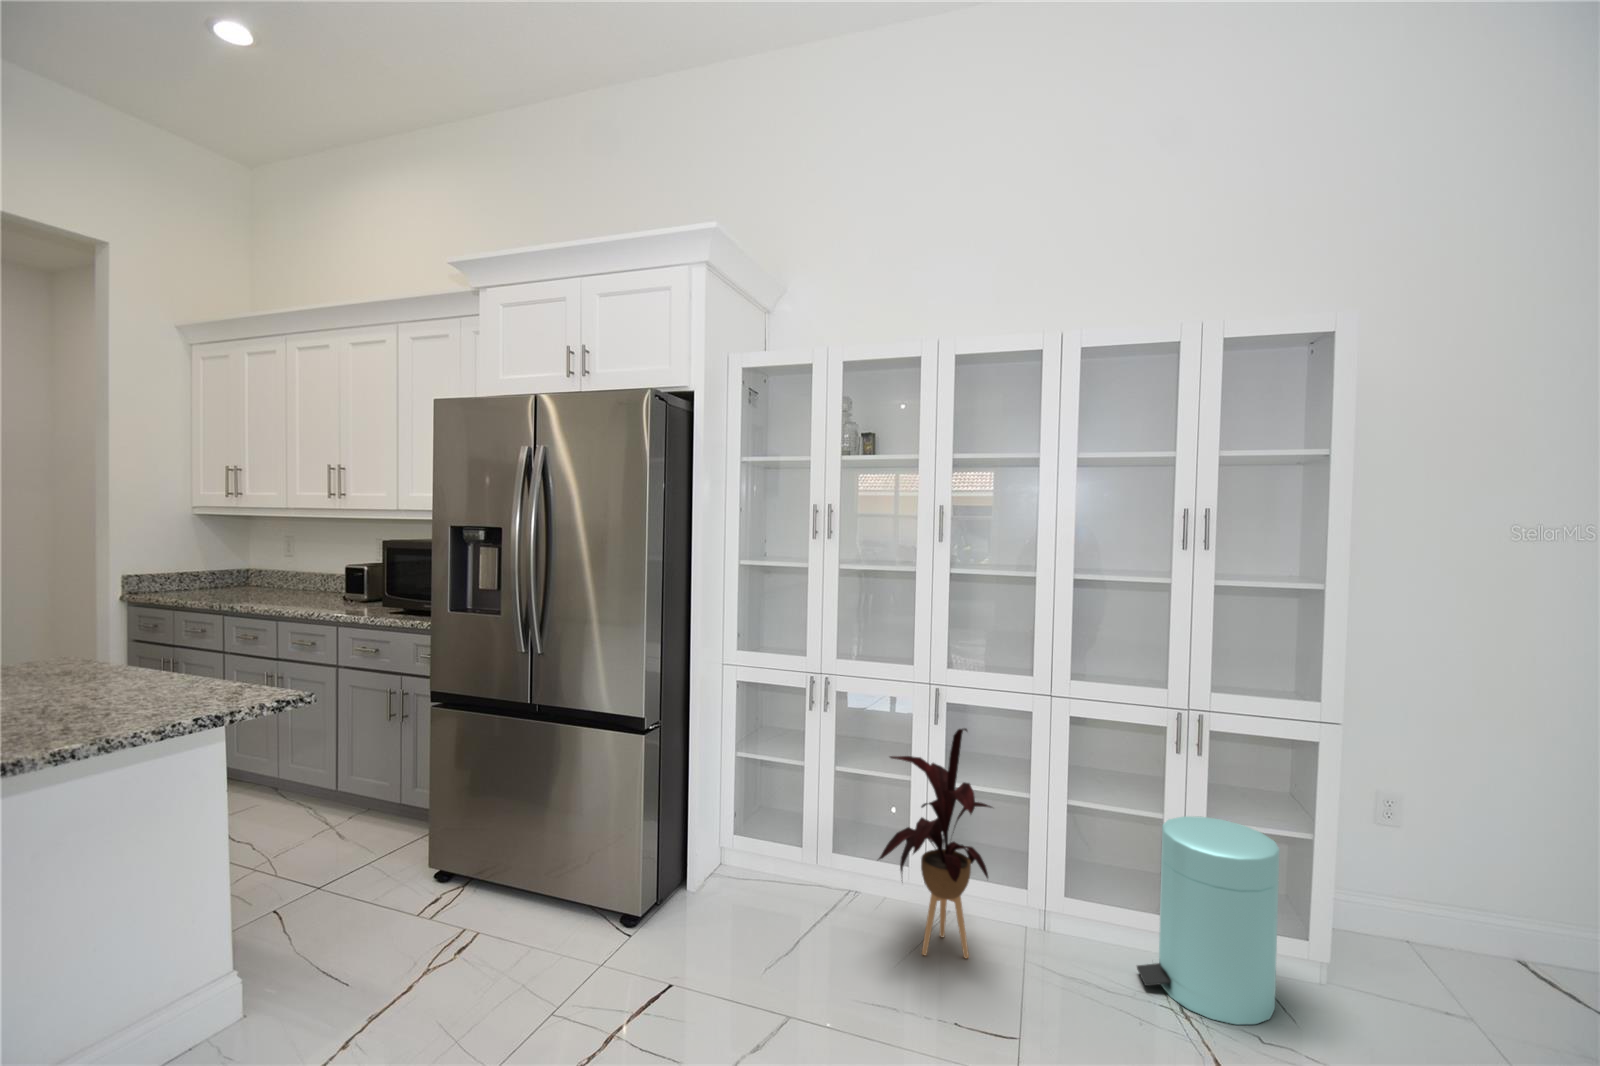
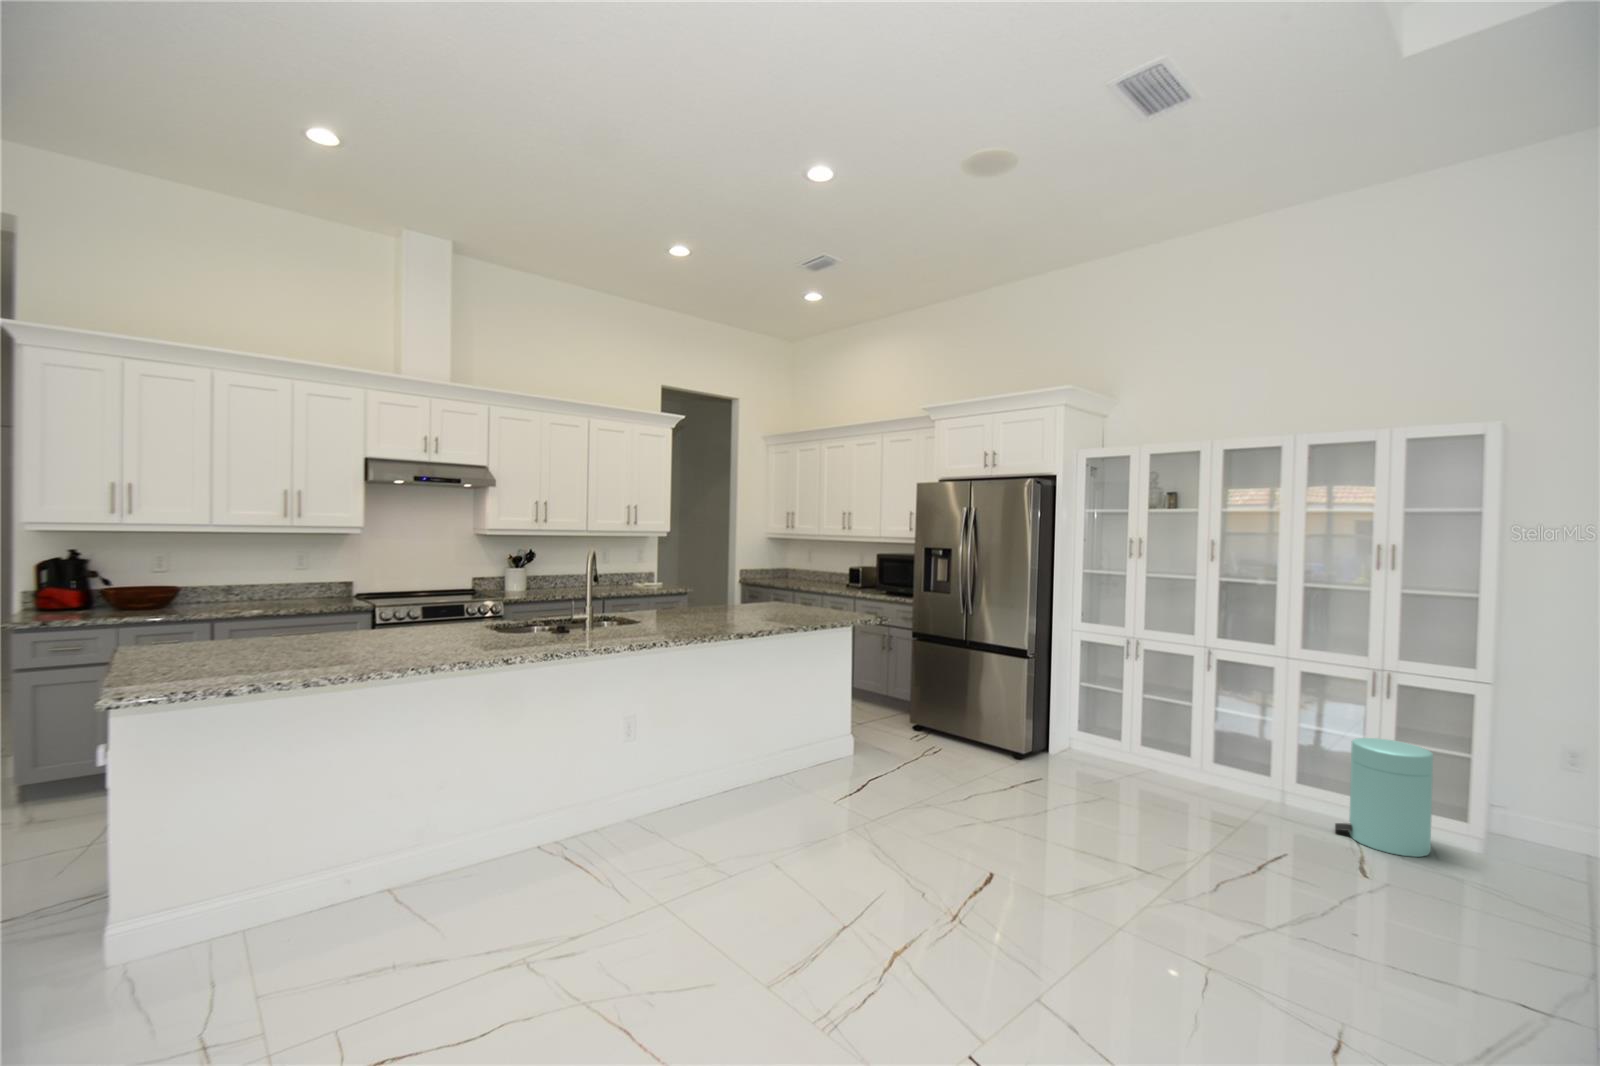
house plant: present [879,729,992,959] -> none [1159,668,1239,803]

